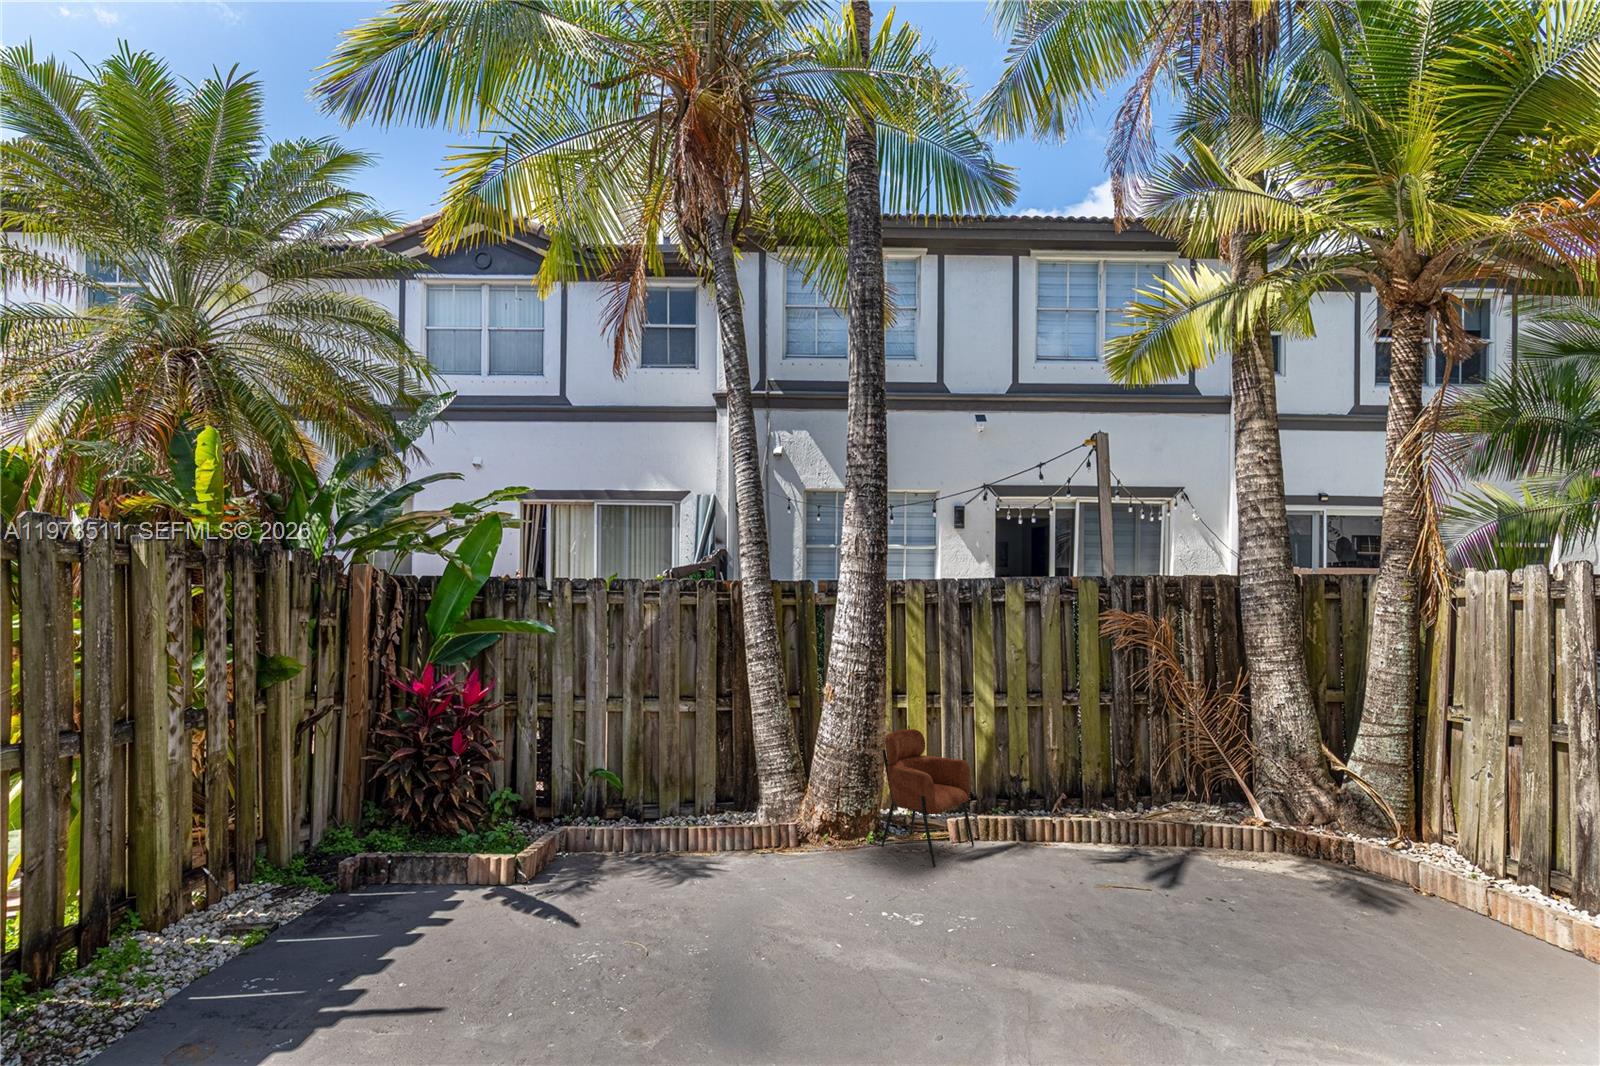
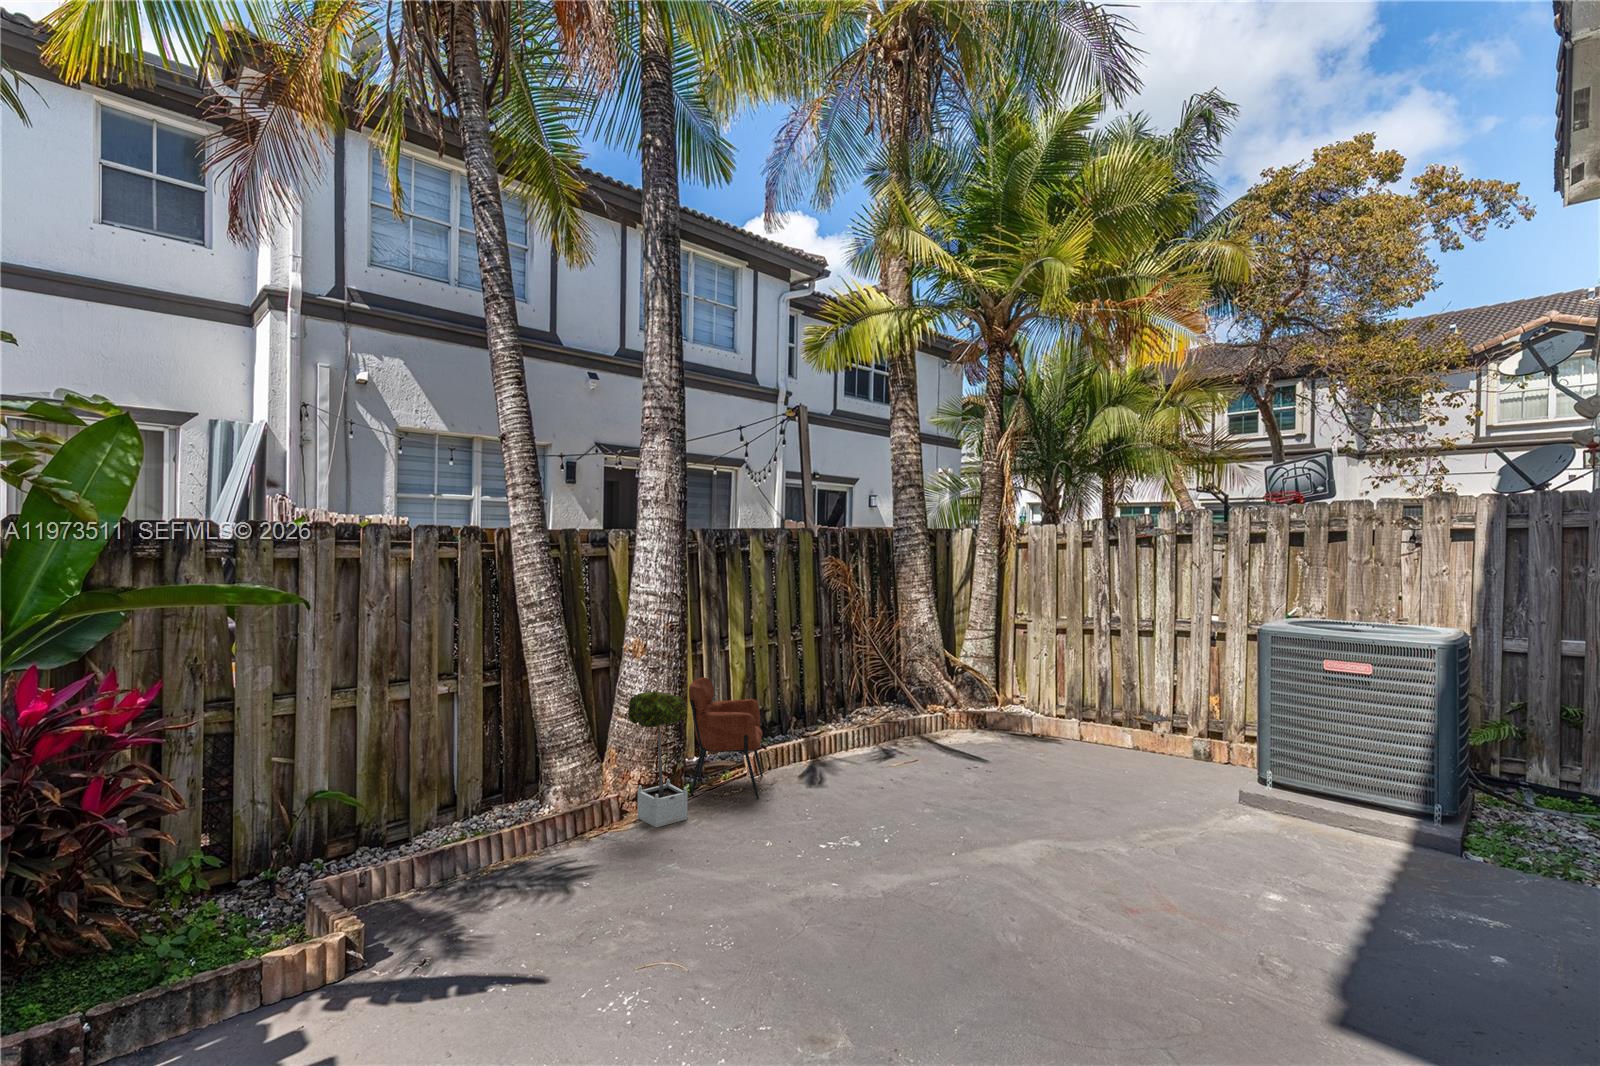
potted tree: none [795,734,849,867] -> present [628,691,688,827]

